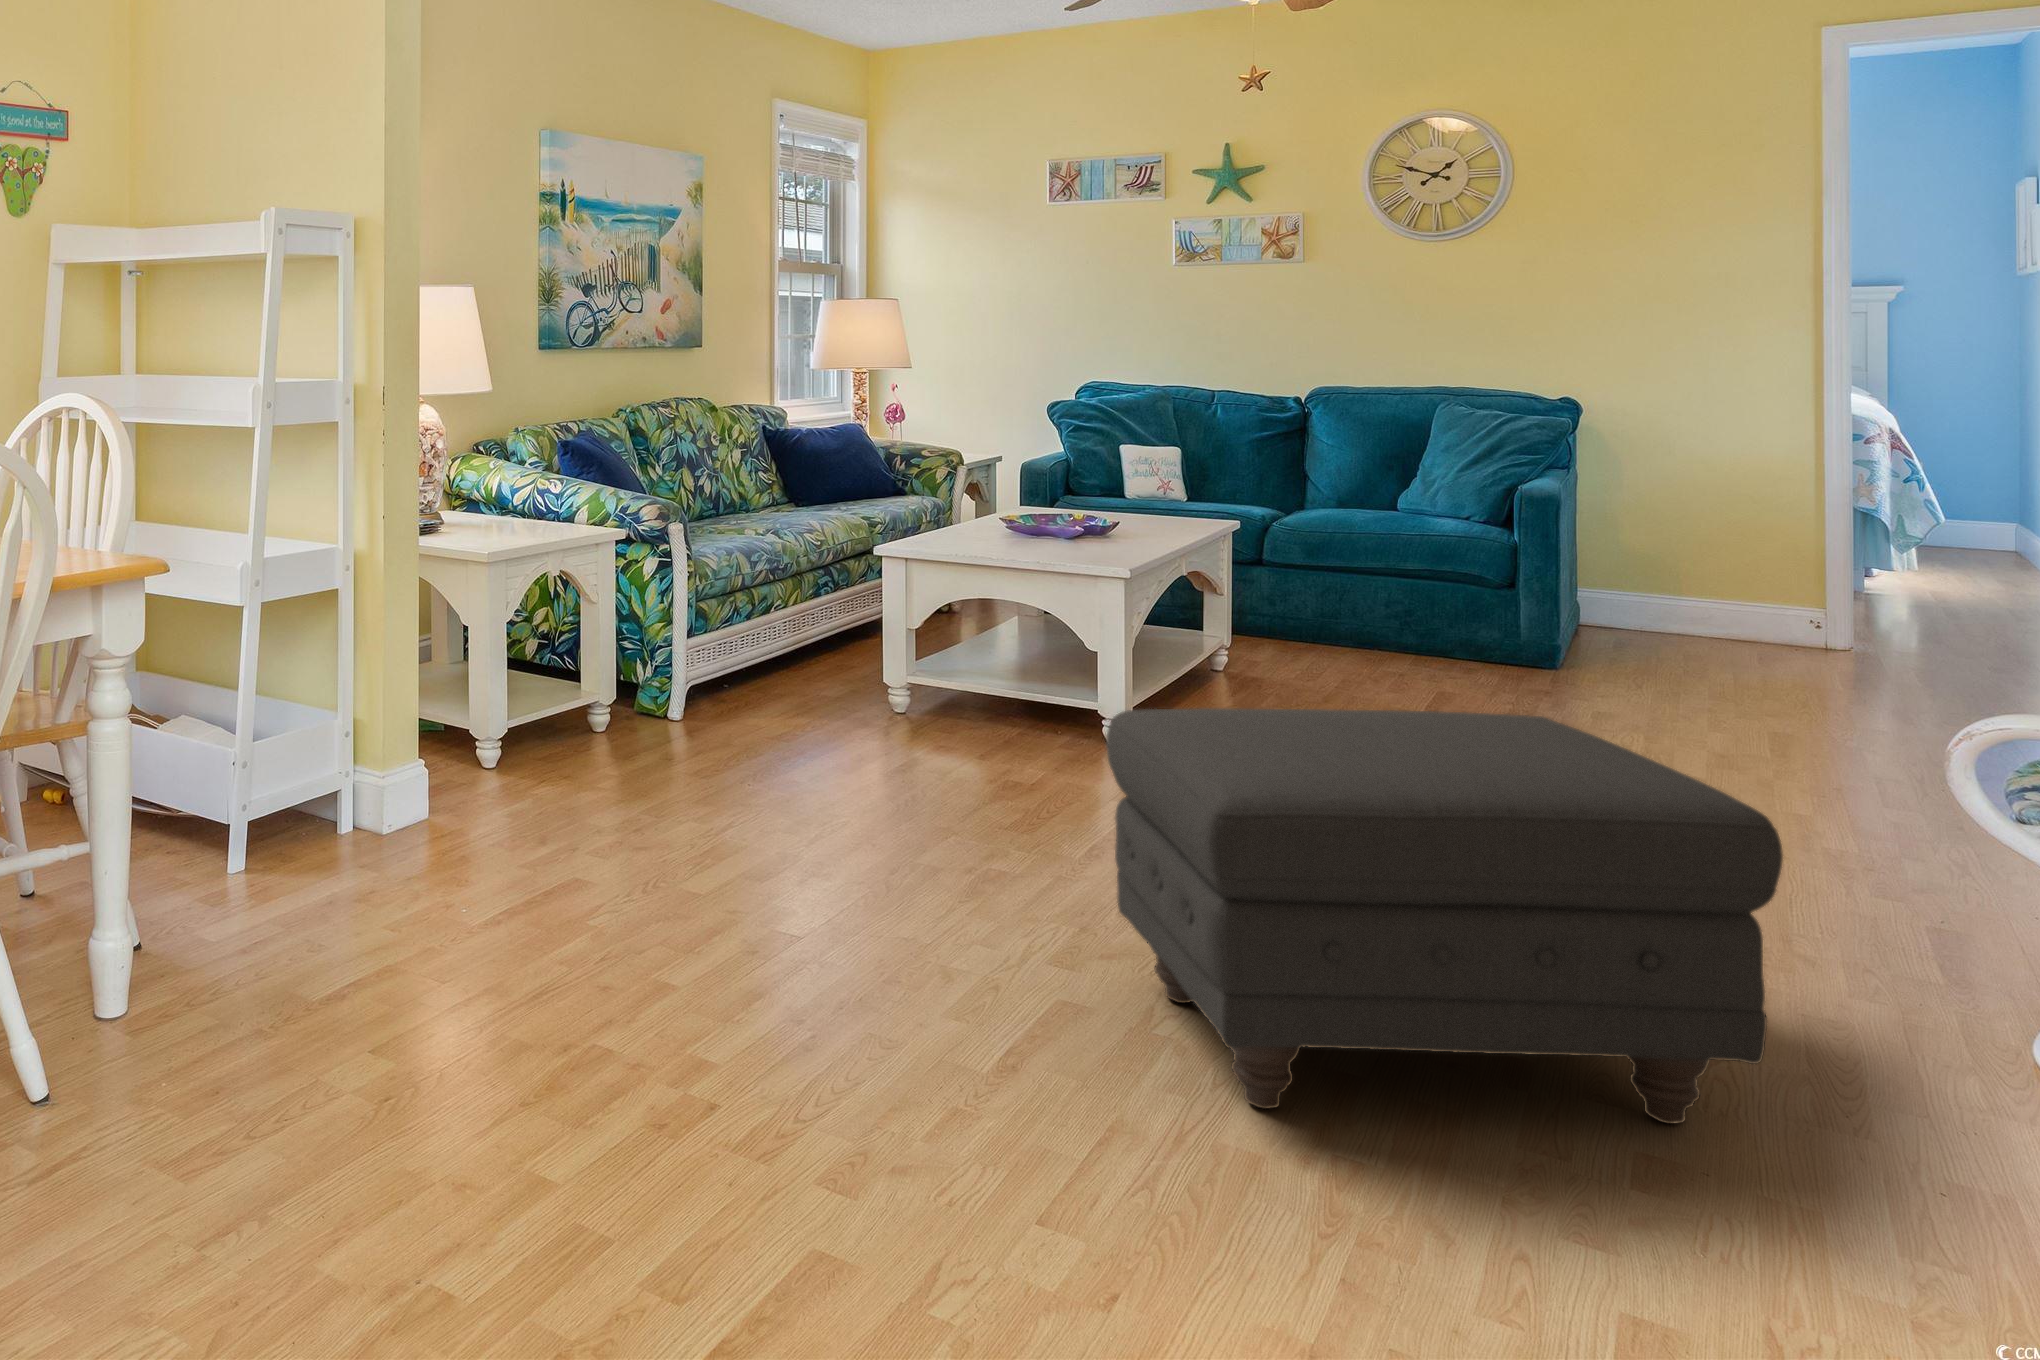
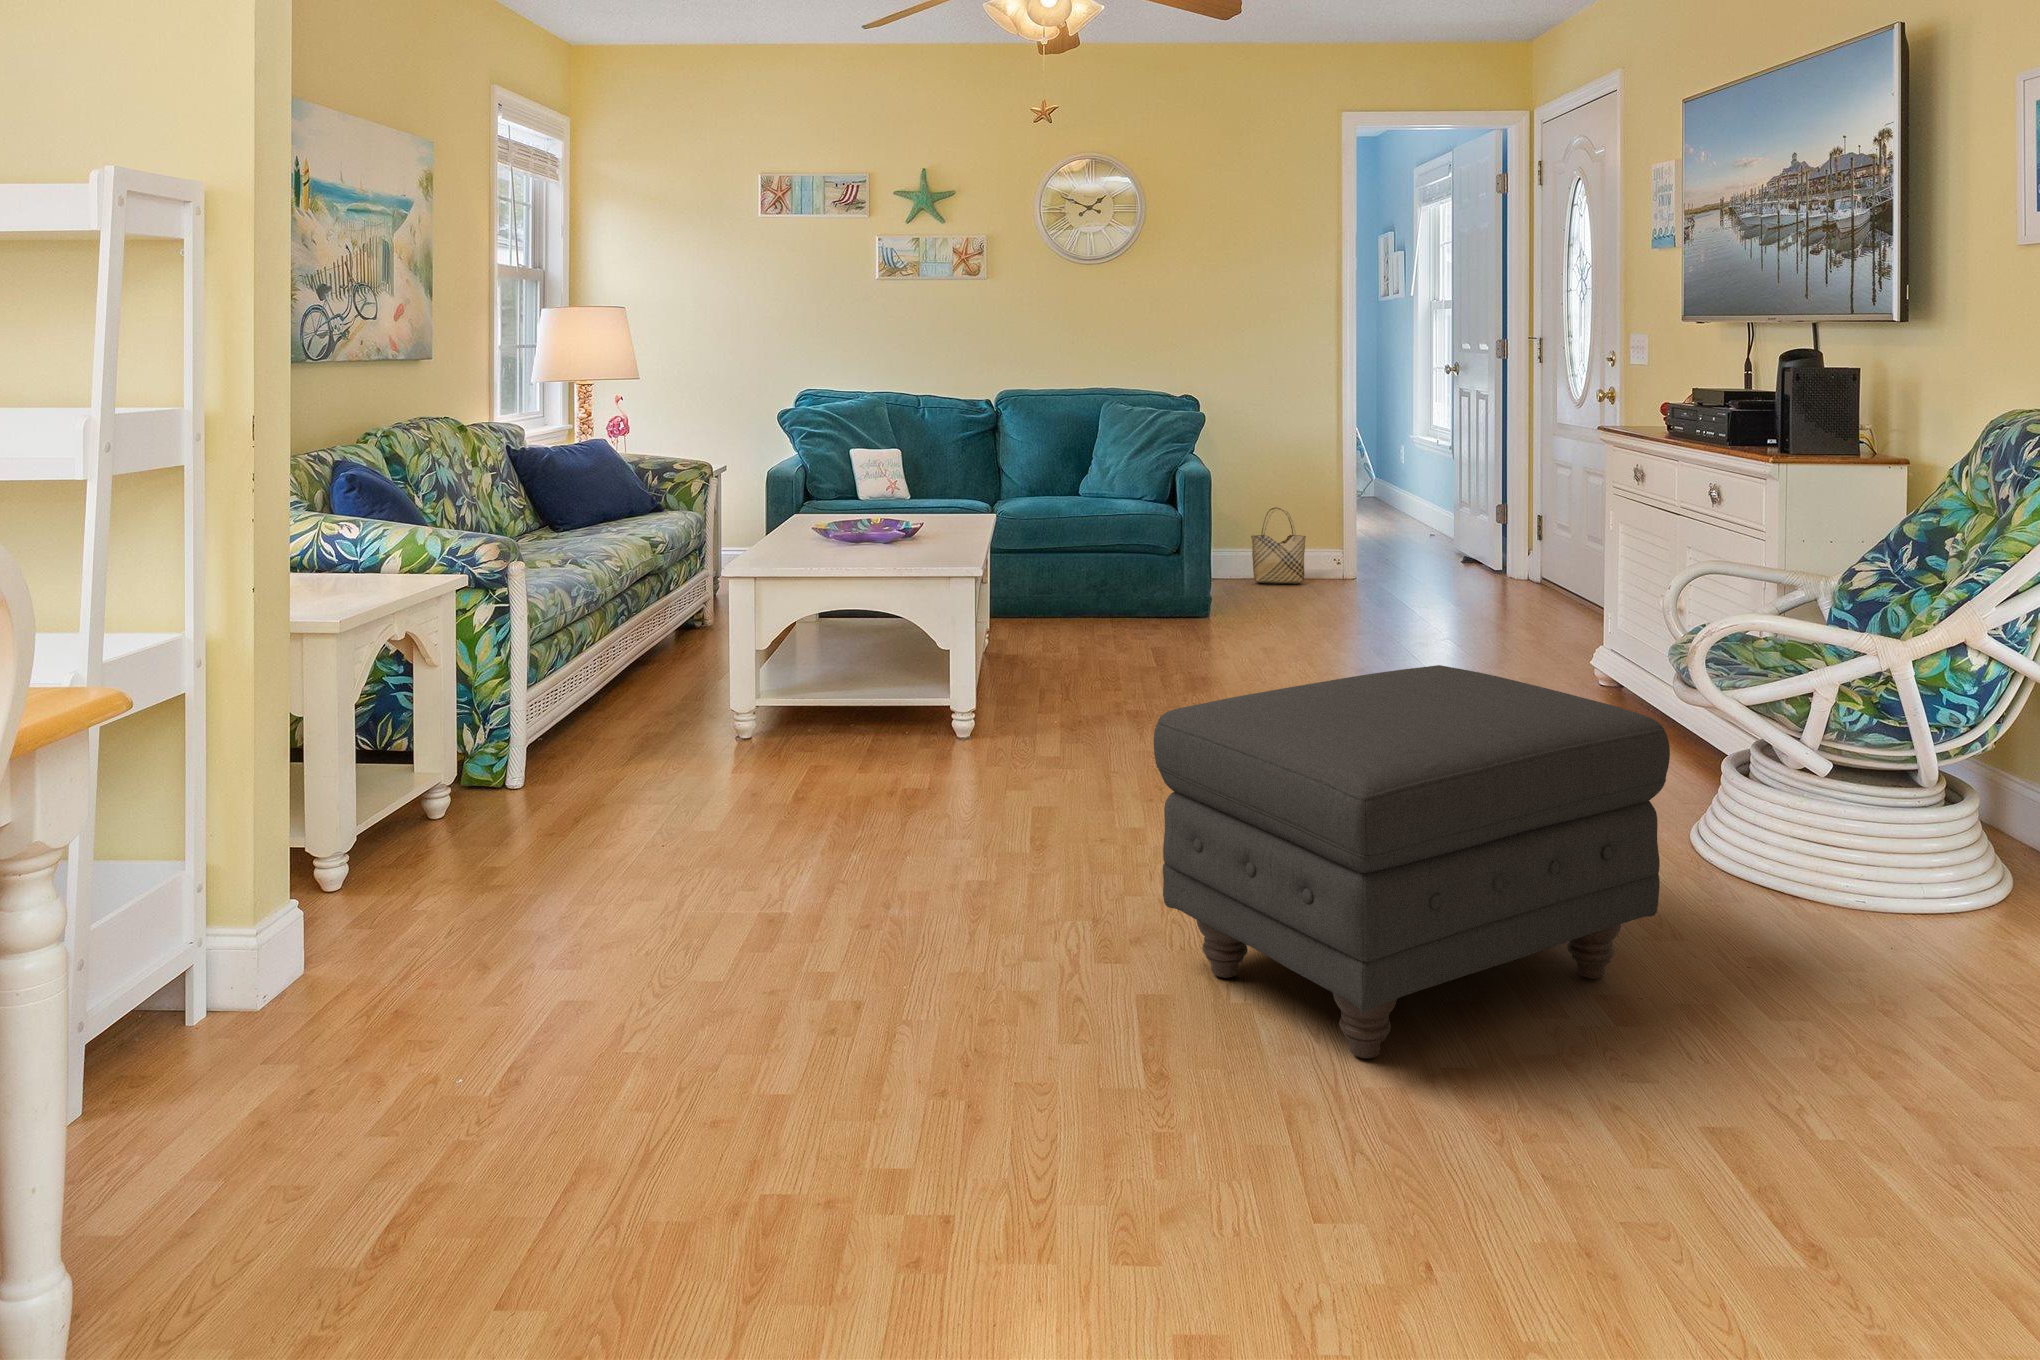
woven basket: none [1671,543,1761,644] -> present [1251,507,1306,584]

